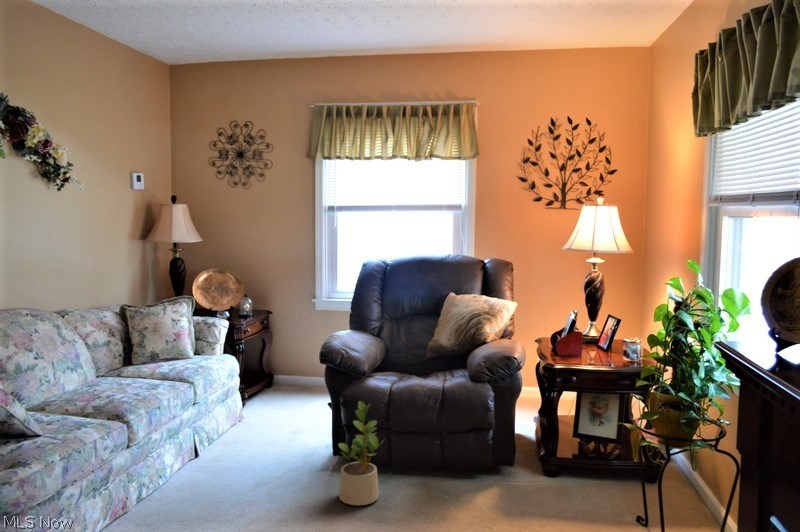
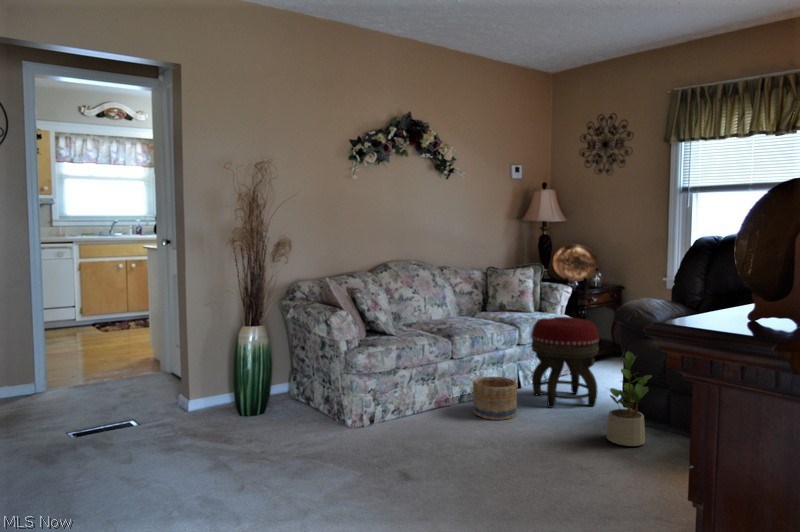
footstool: none [217,362,298,476] -> present [531,317,599,408]
basket: none [164,455,224,518] -> present [473,377,518,420]

